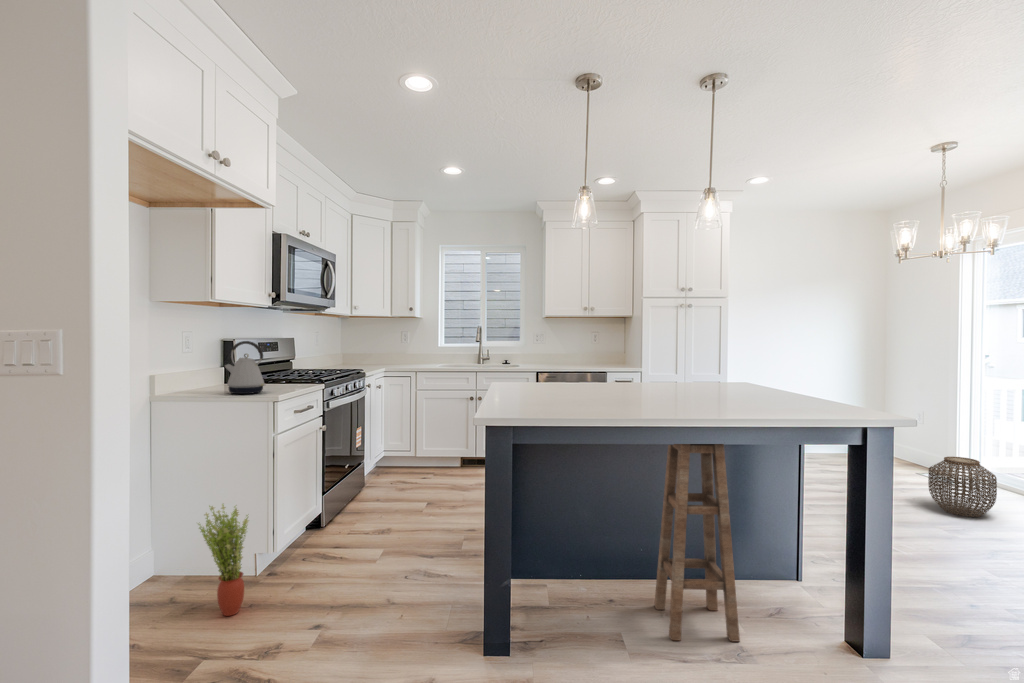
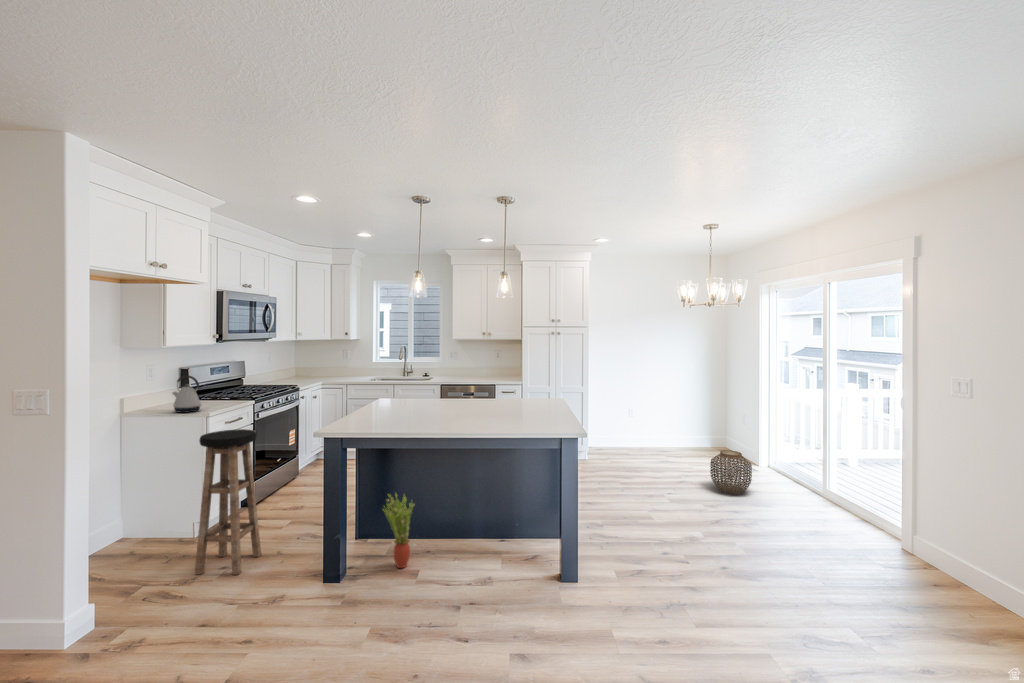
bar stool: present [654,444,740,641] -> present [195,429,261,575]
potted plant: present [199,504,248,616] -> present [383,495,414,568]

